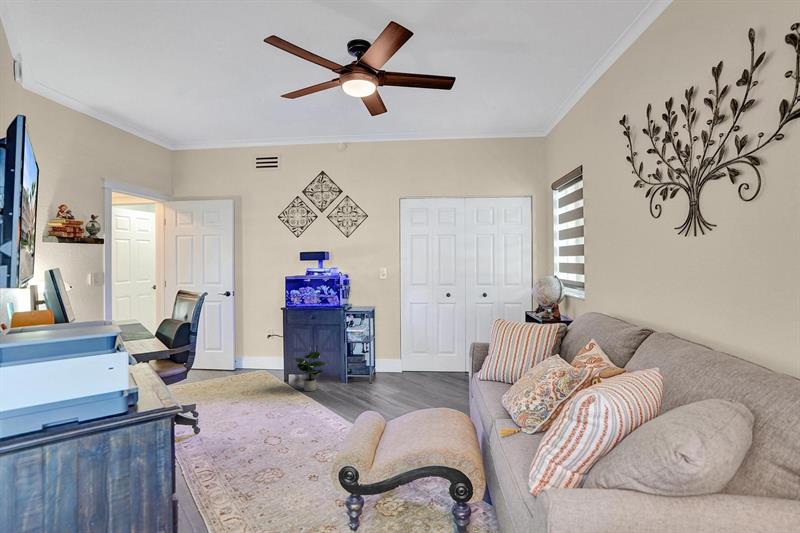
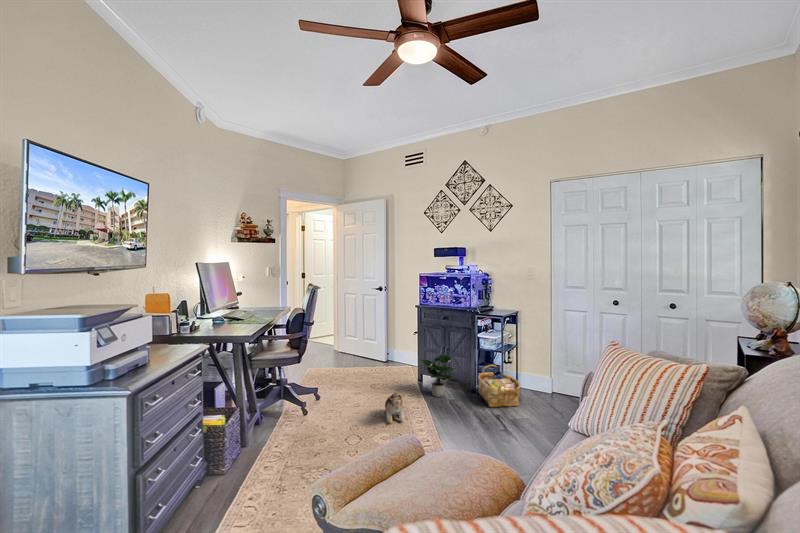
woven basket: none [346,356,383,392] -> present [478,365,521,407]
plush toy: none [269,388,293,419] -> present [385,392,404,424]

